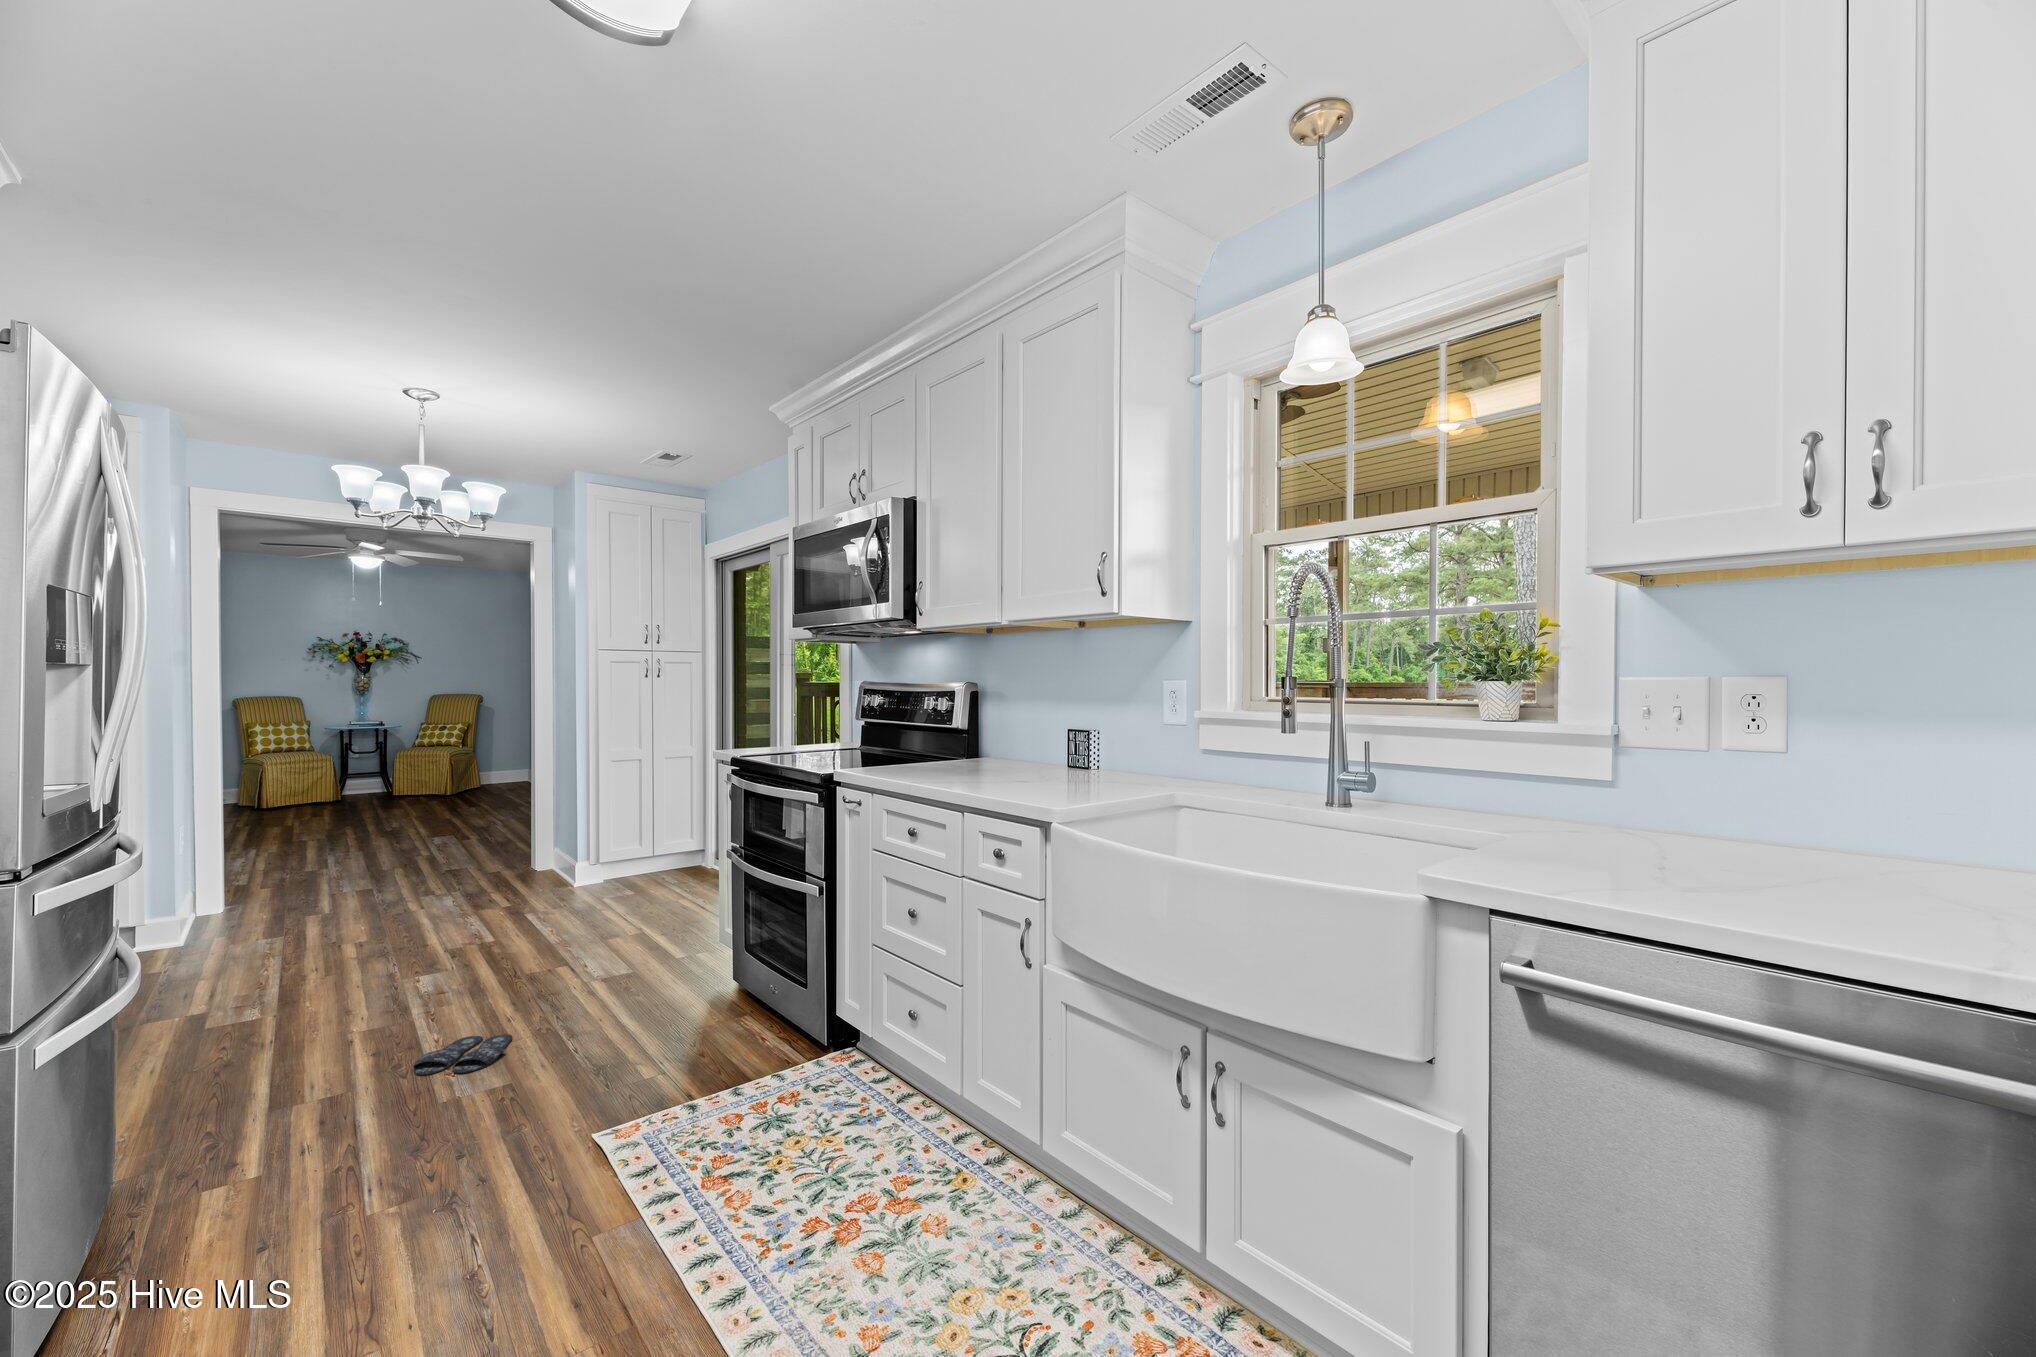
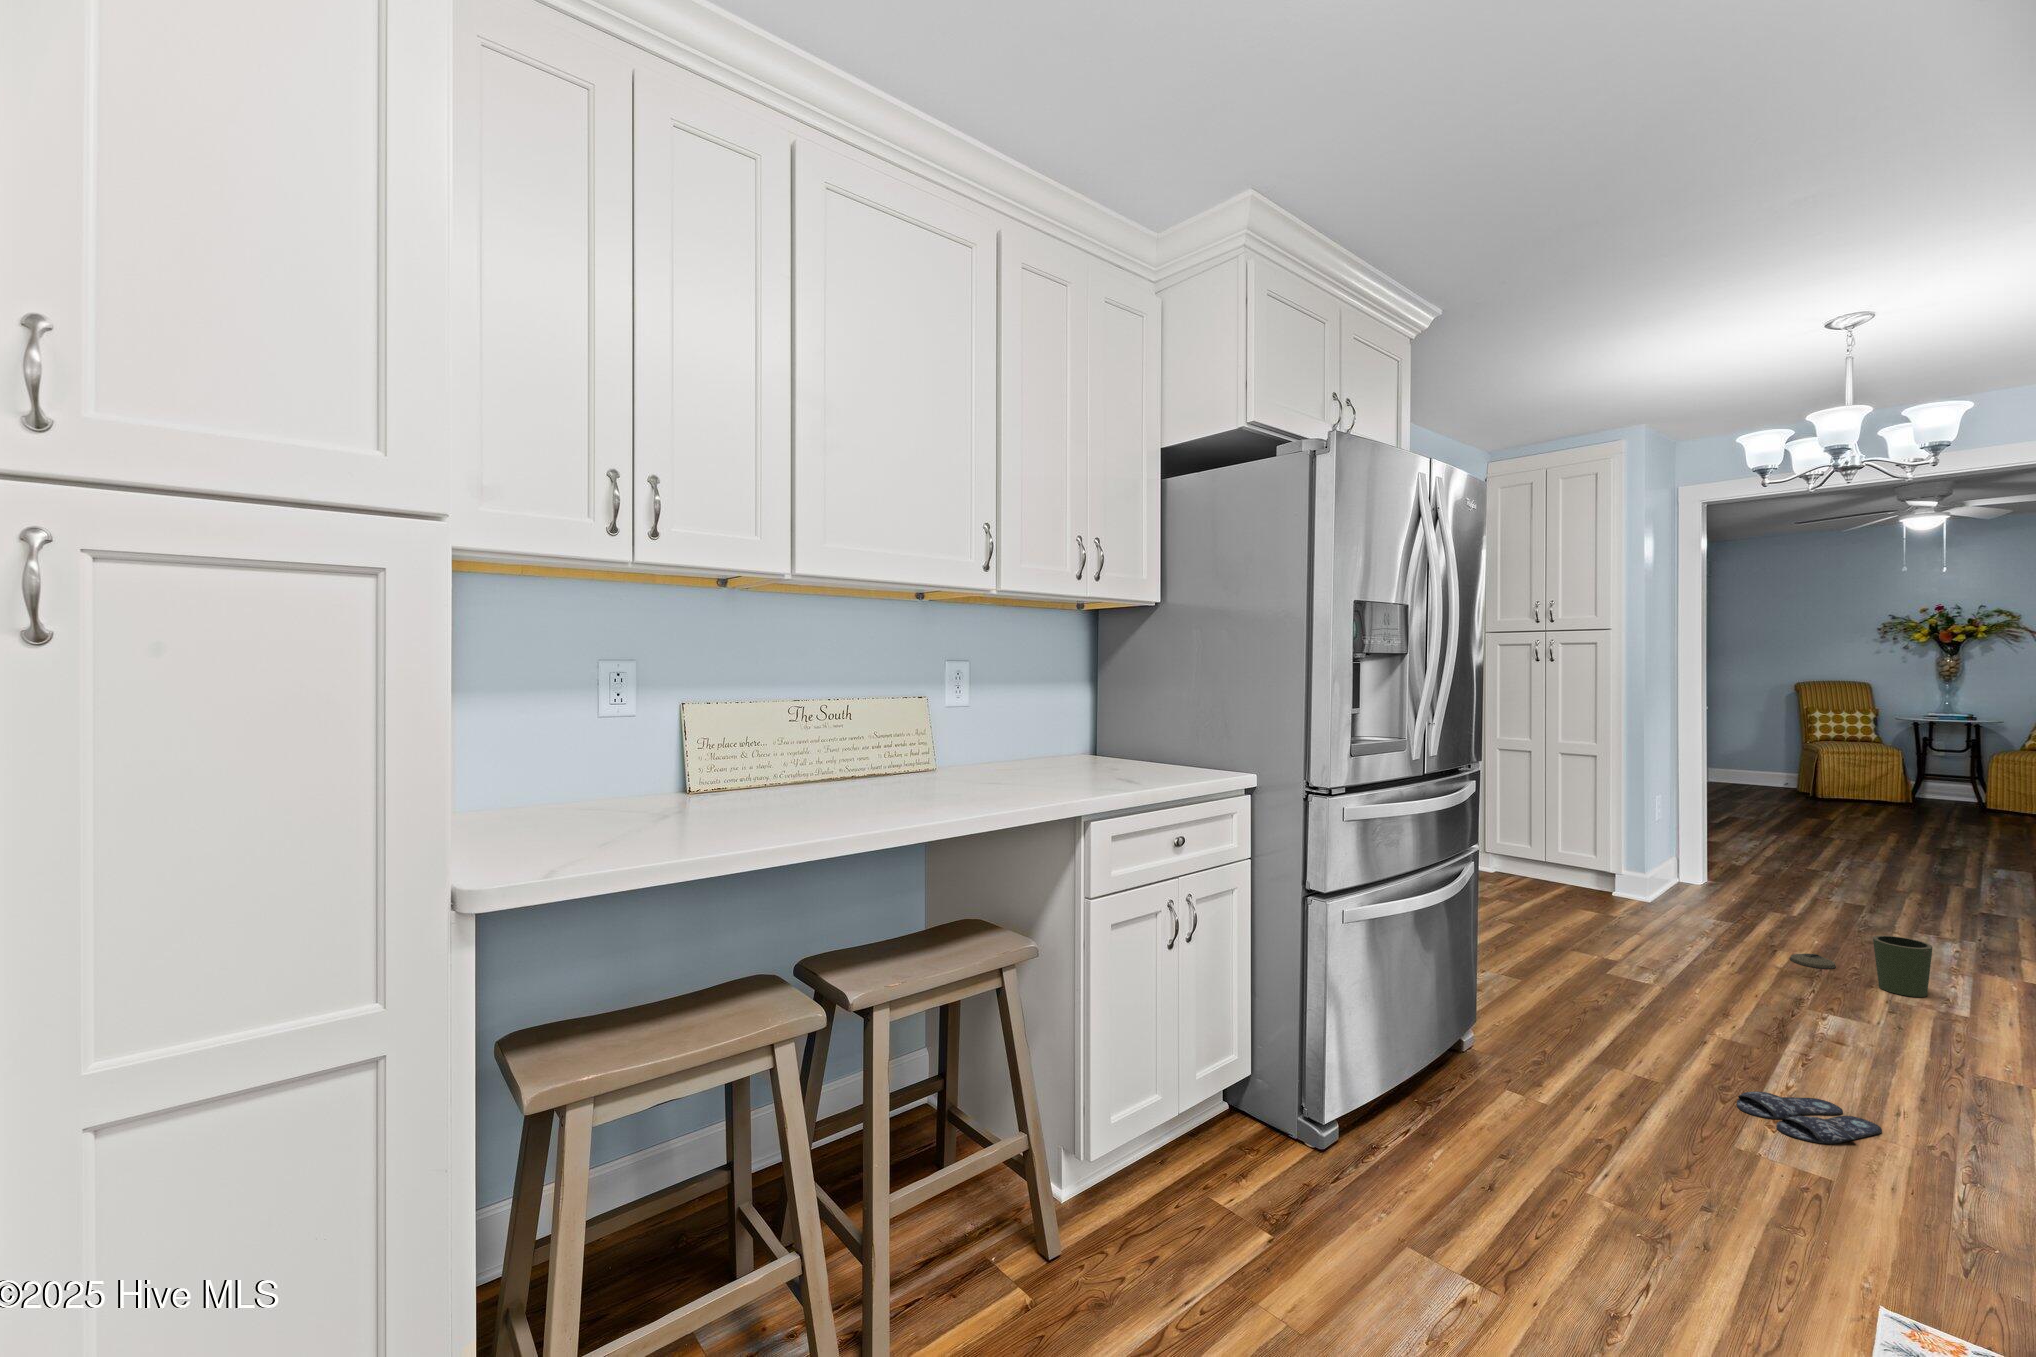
trash can: none [356,897,467,950] -> present [1790,936,1933,997]

